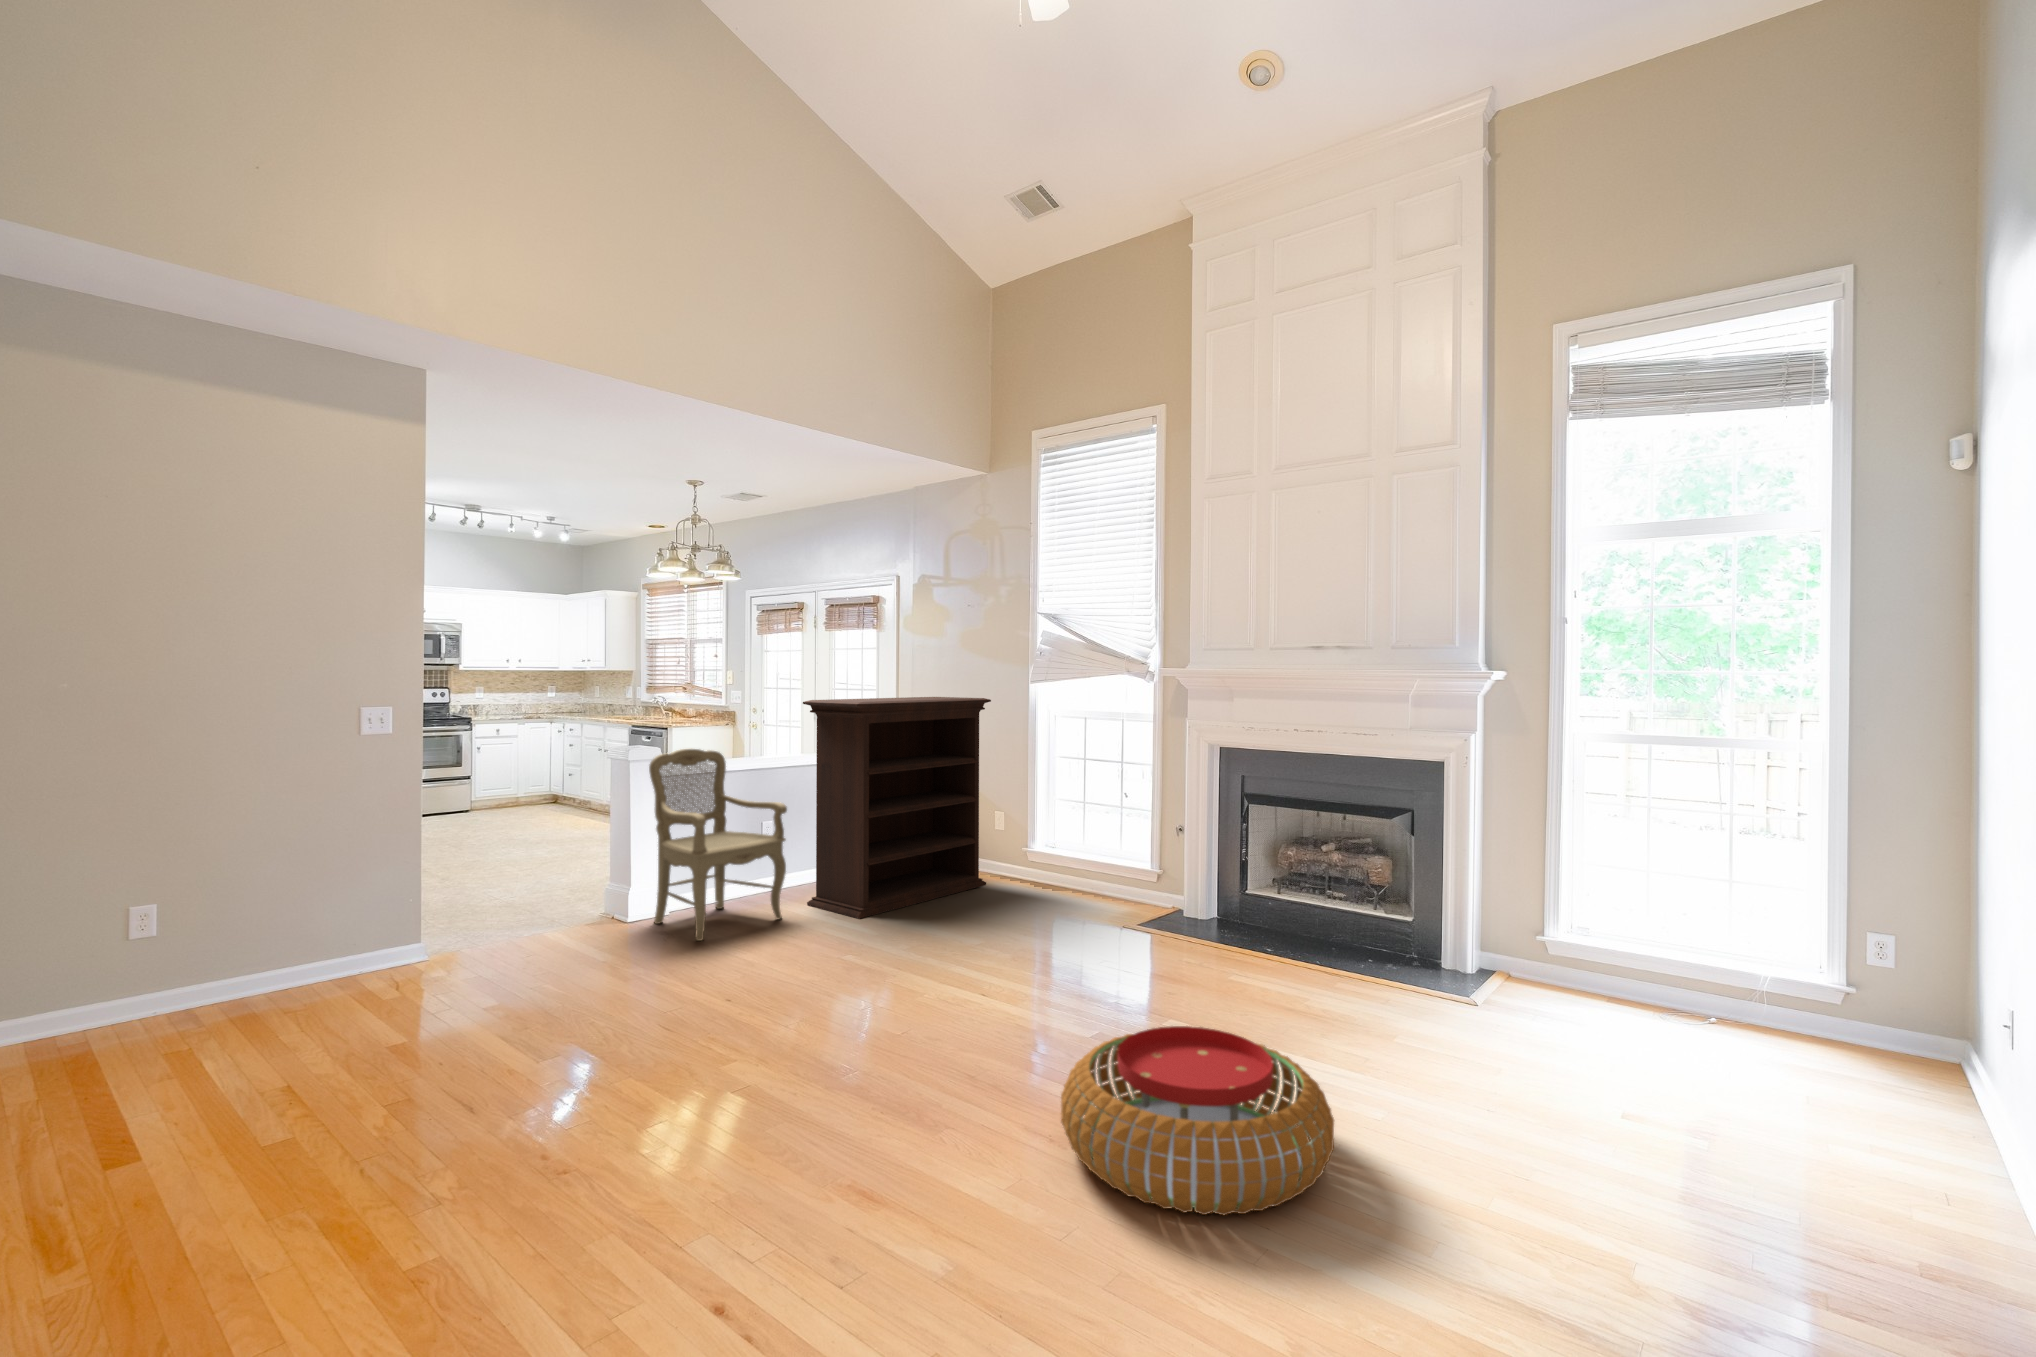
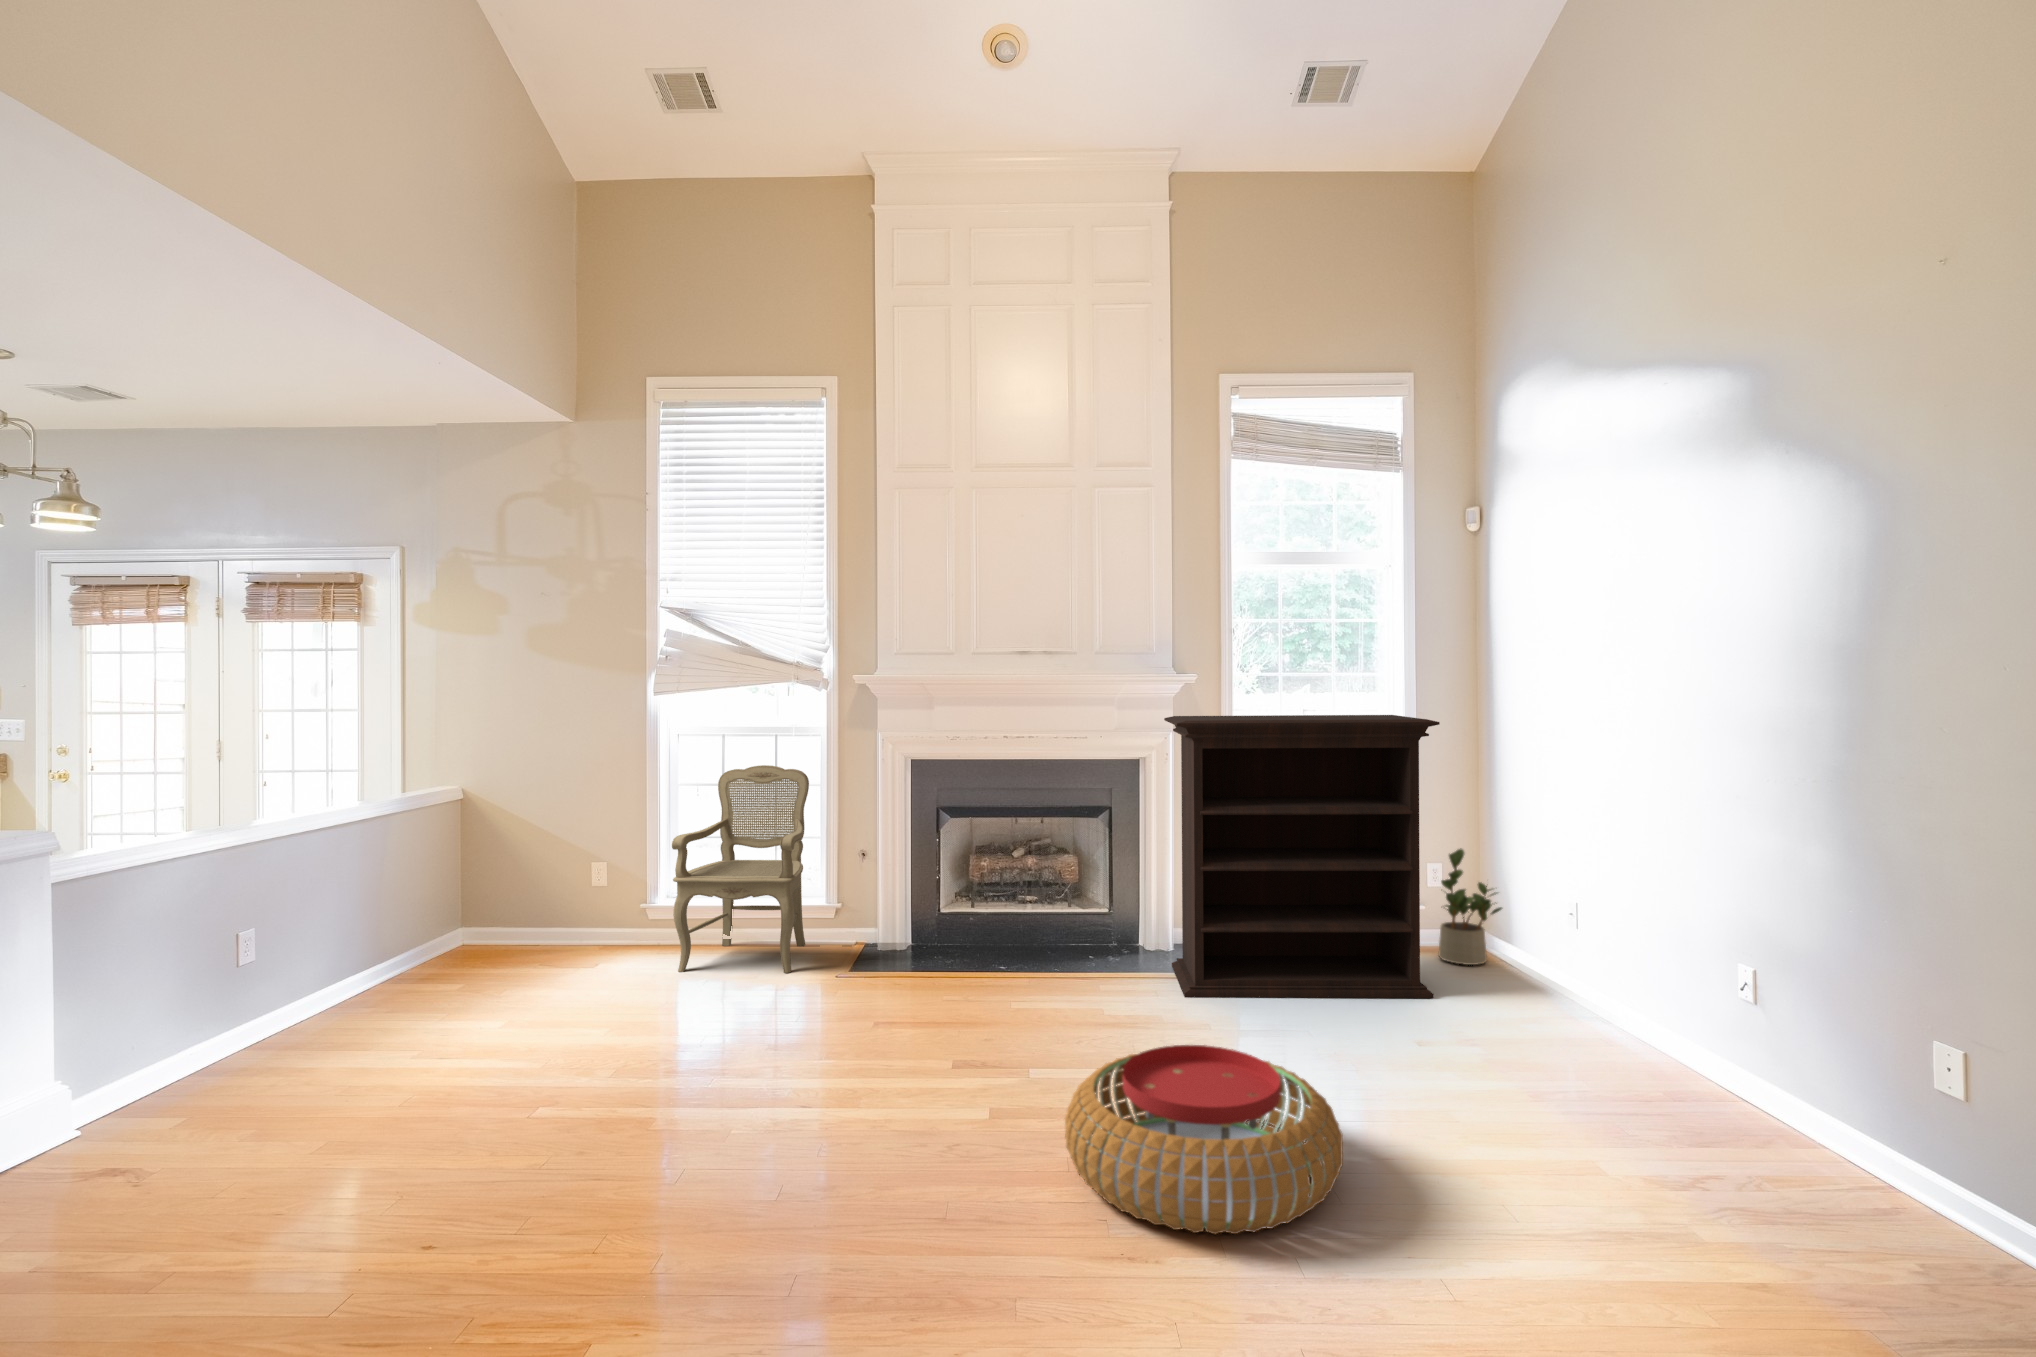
bookshelf: present [803,697,991,919] -> present [1164,715,1440,998]
armchair: present [649,749,787,941] -> present [672,765,809,973]
potted plant: none [1854,915,1971,1082] -> present [1438,848,1502,965]

